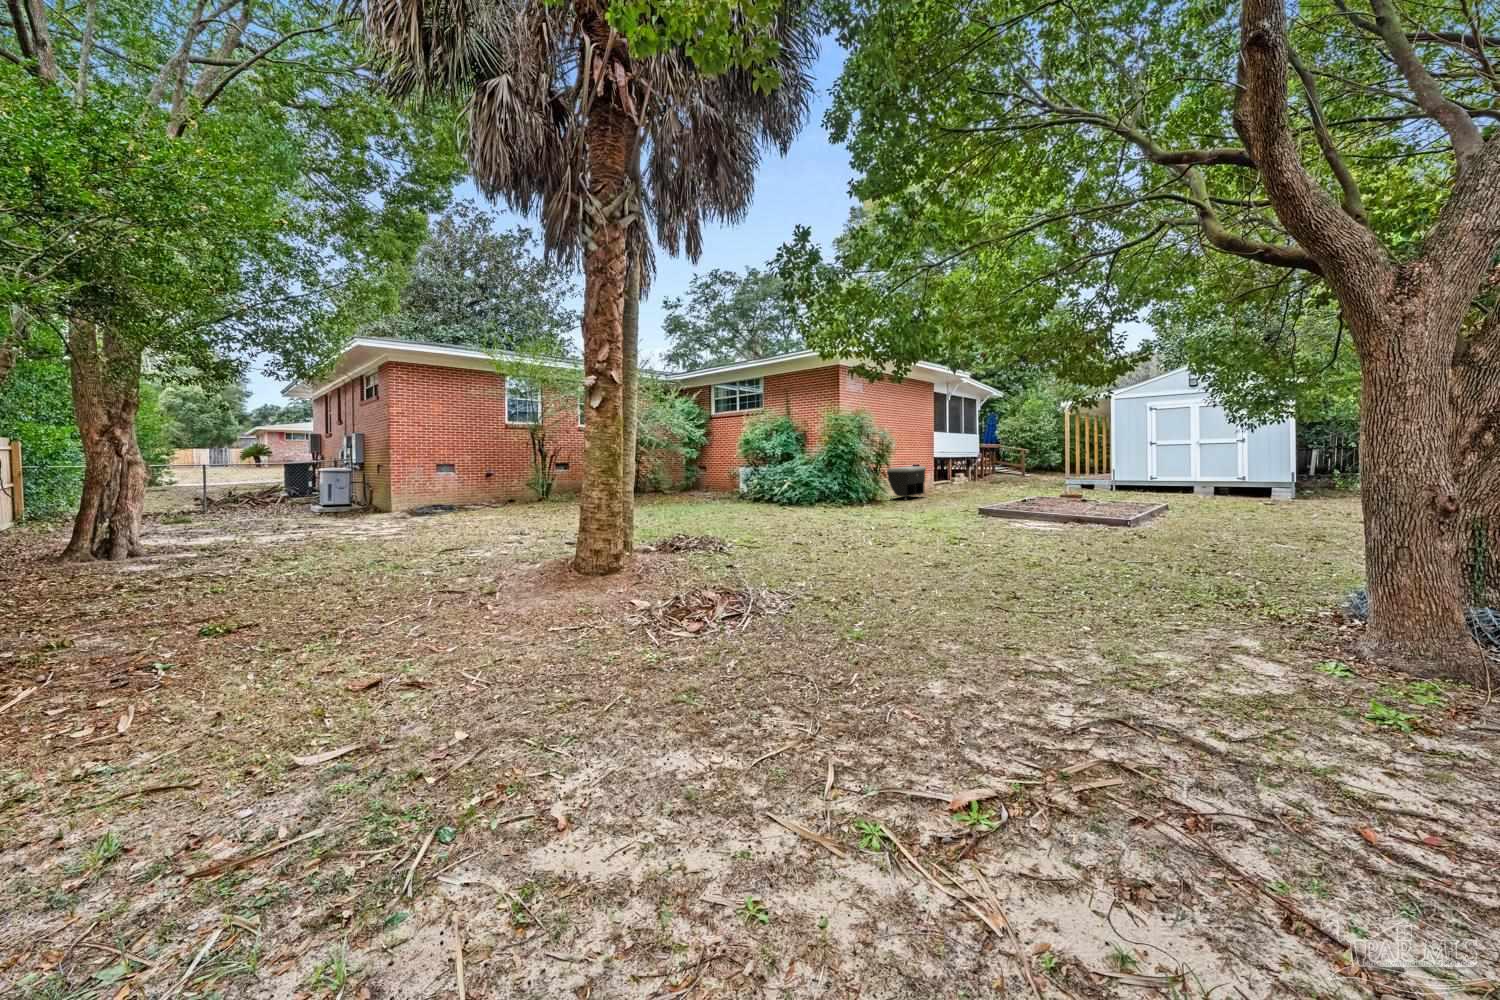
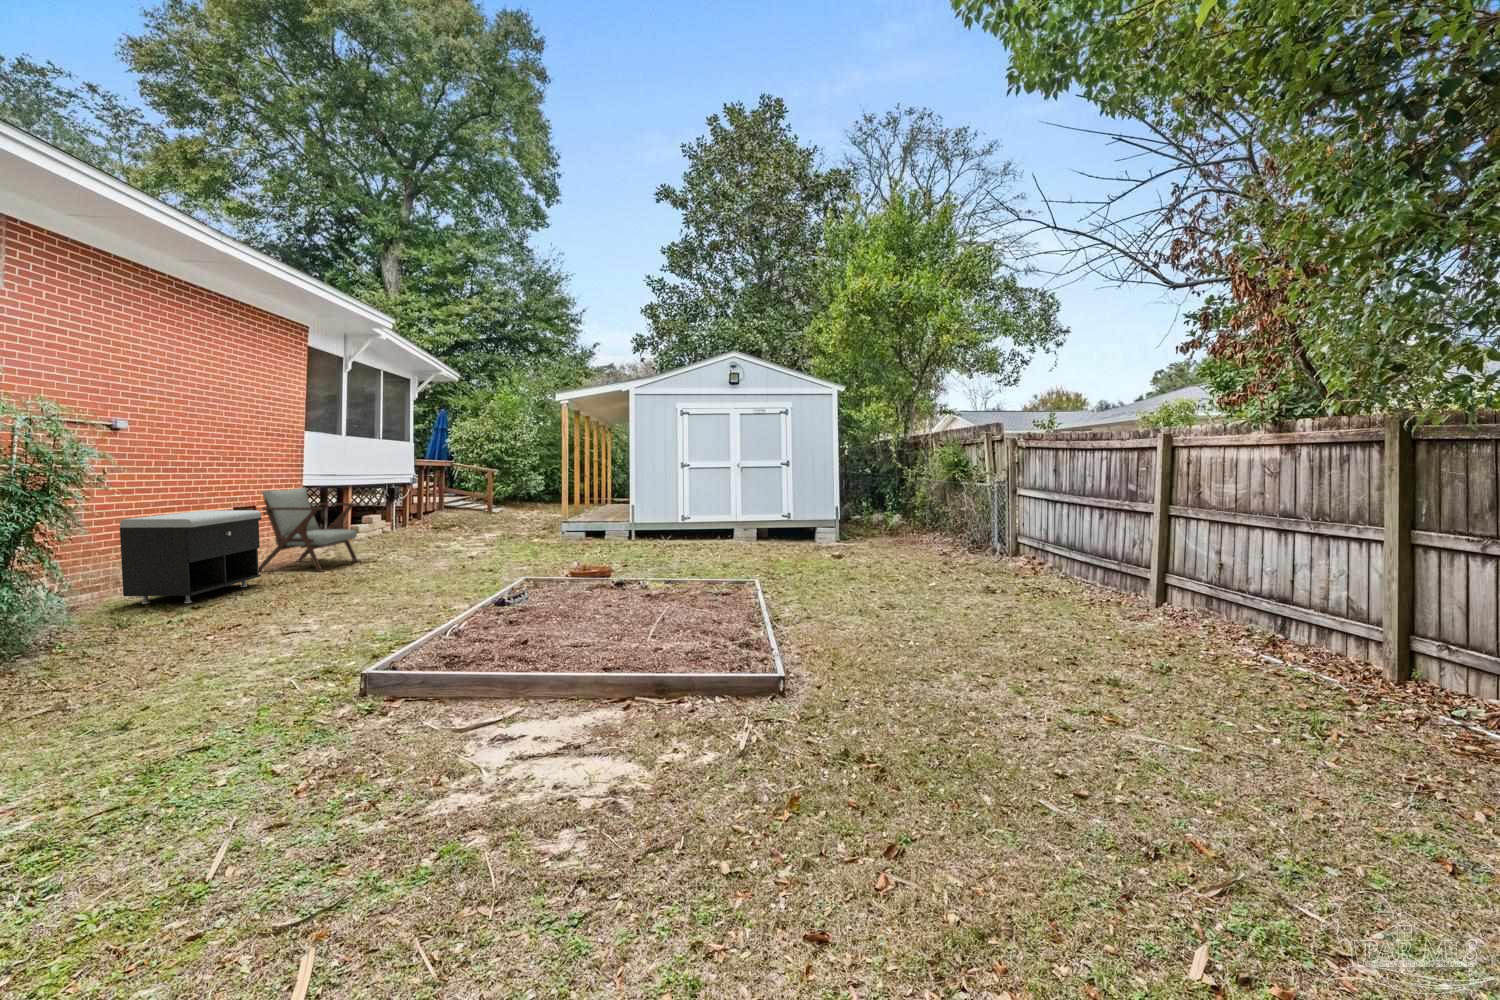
lounge chair: none [919,458,959,495] -> present [258,488,358,572]

